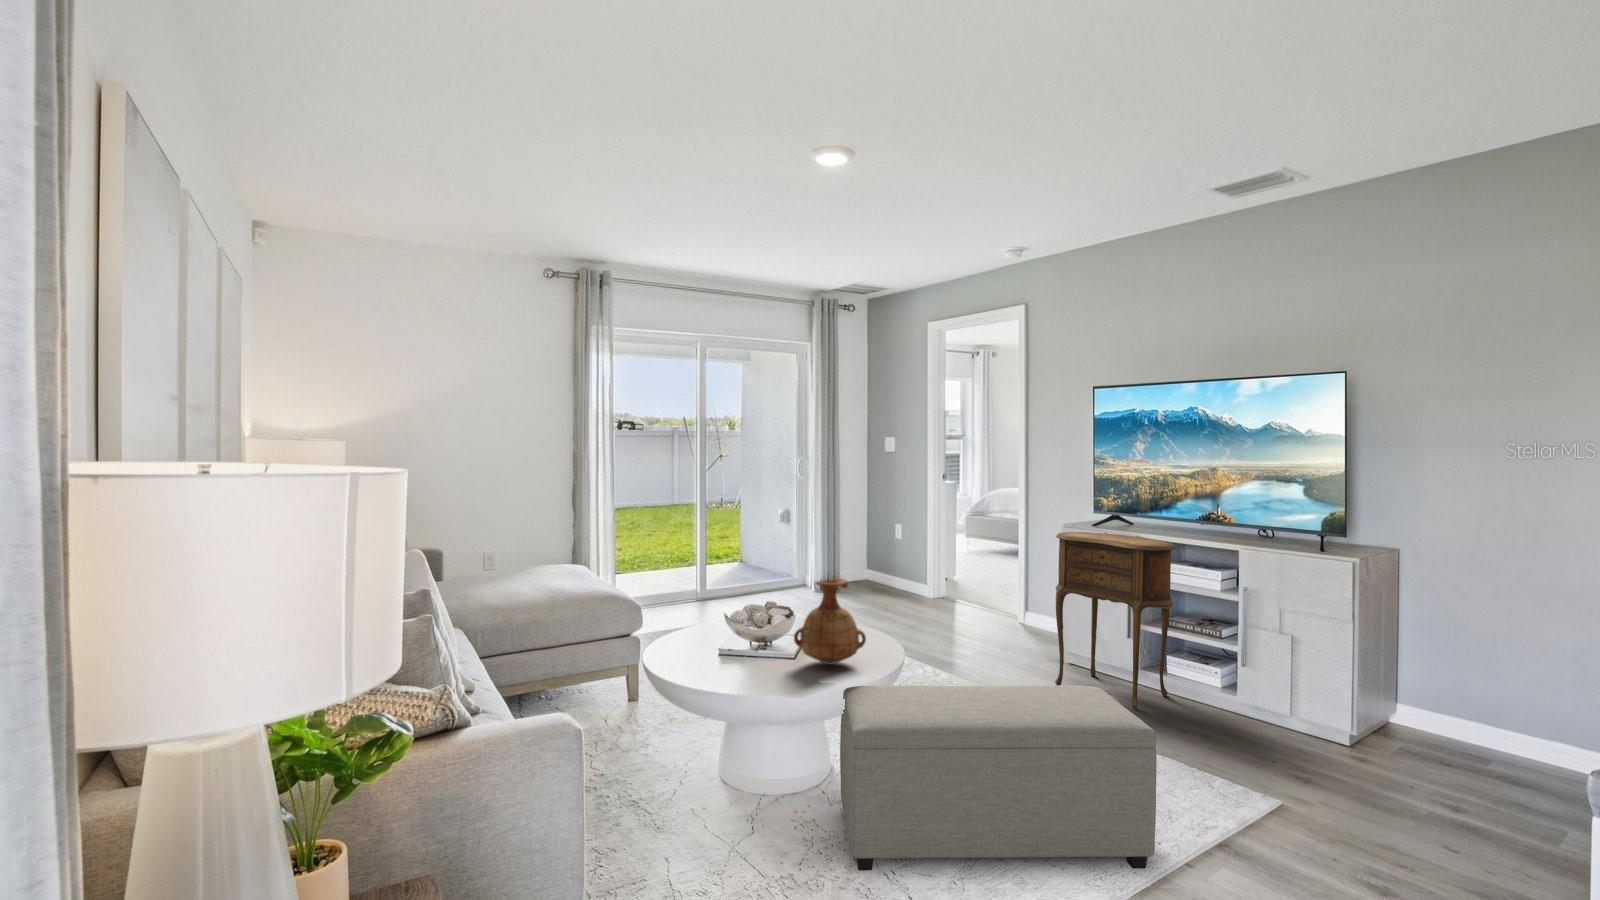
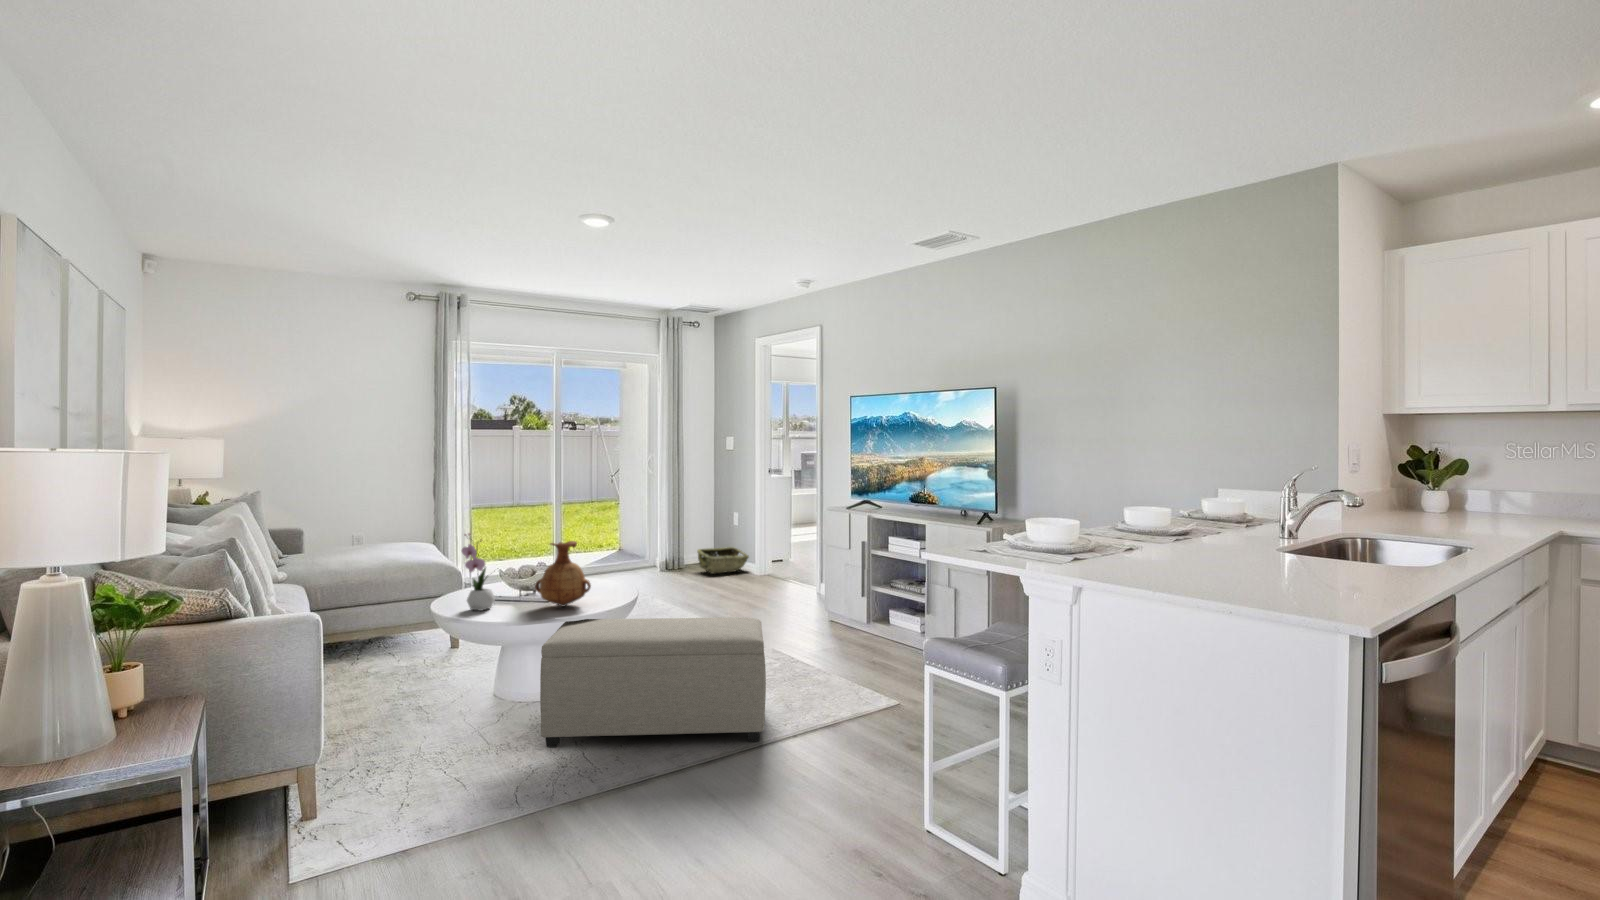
side table: present [1055,532,1175,708] -> none [801,512,885,648]
woven basket: none [860,566,920,598] -> present [697,547,749,574]
flower arrangement: none [707,568,748,671] -> present [462,534,495,611]

